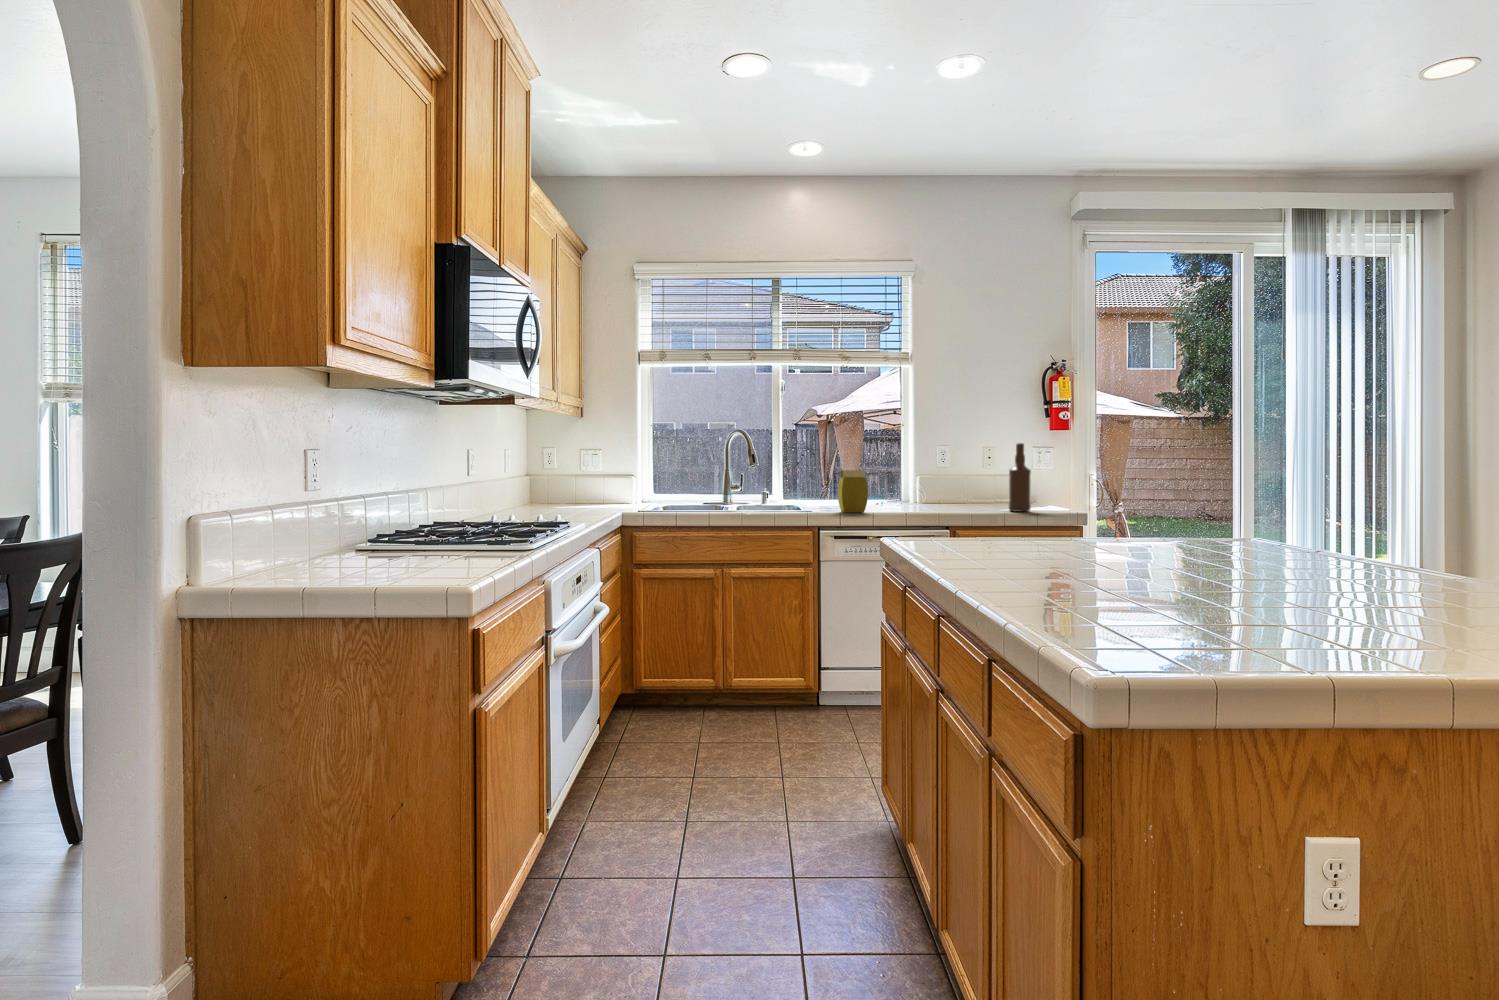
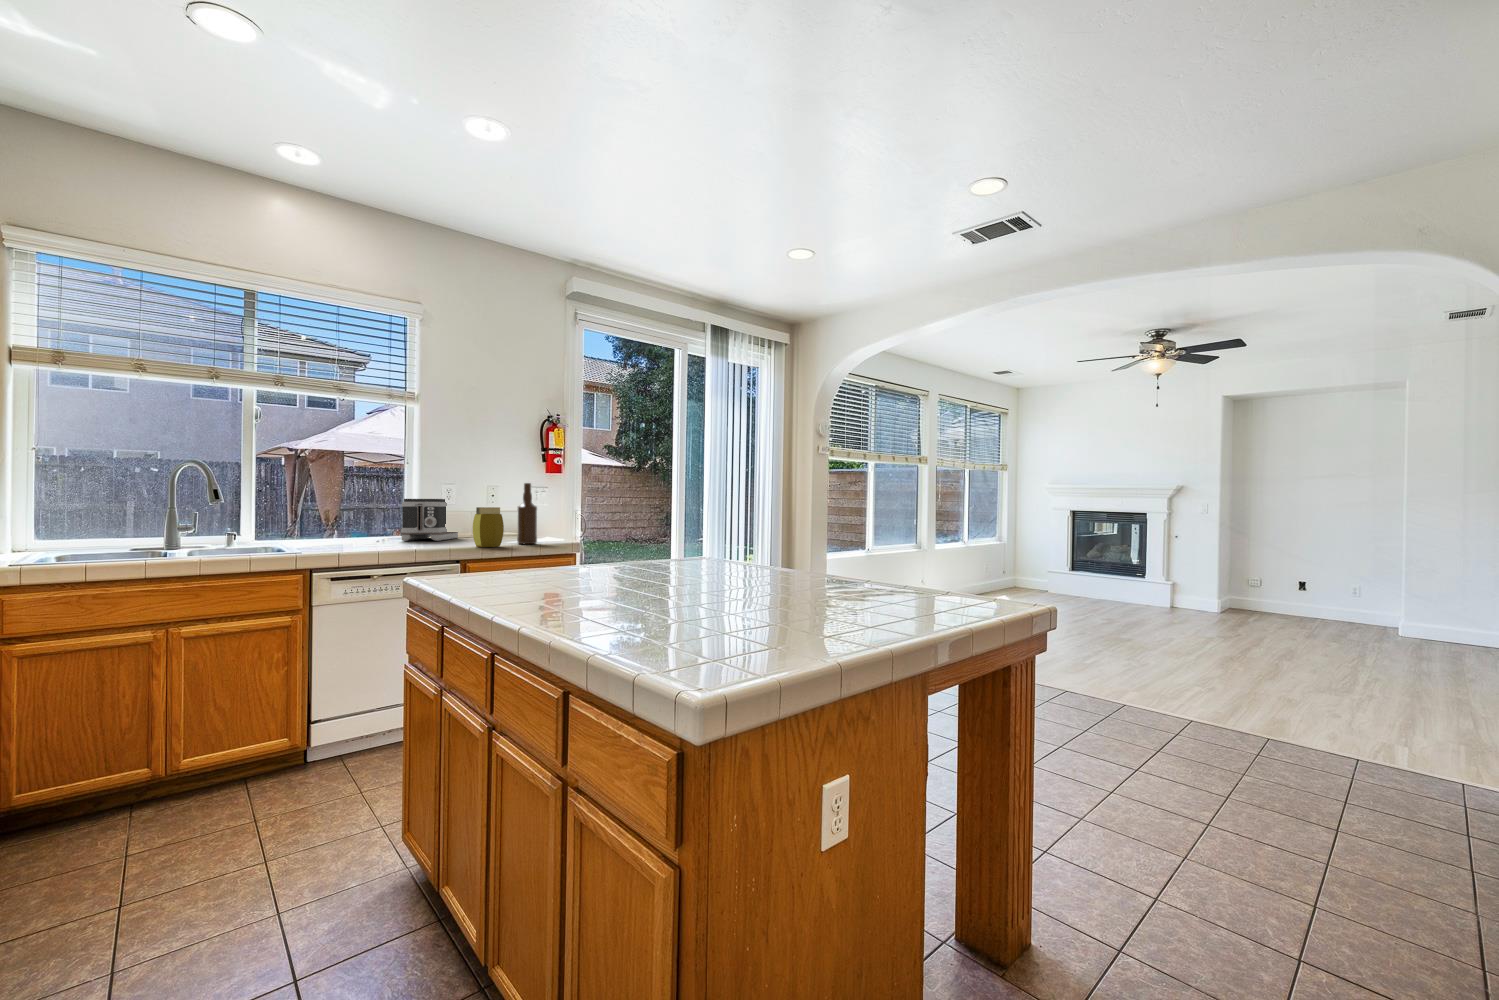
toaster: none [897,462,954,505] -> present [401,499,458,541]
jar: present [838,470,868,513] -> present [473,507,504,547]

